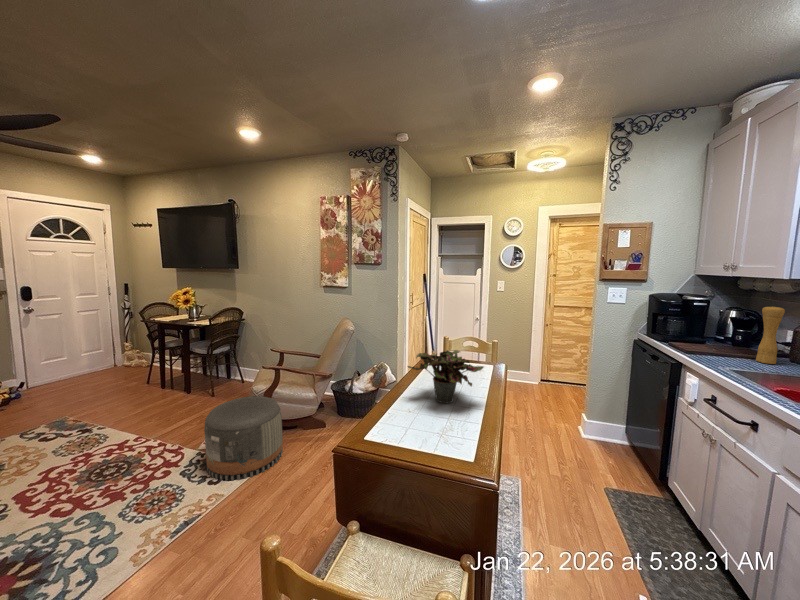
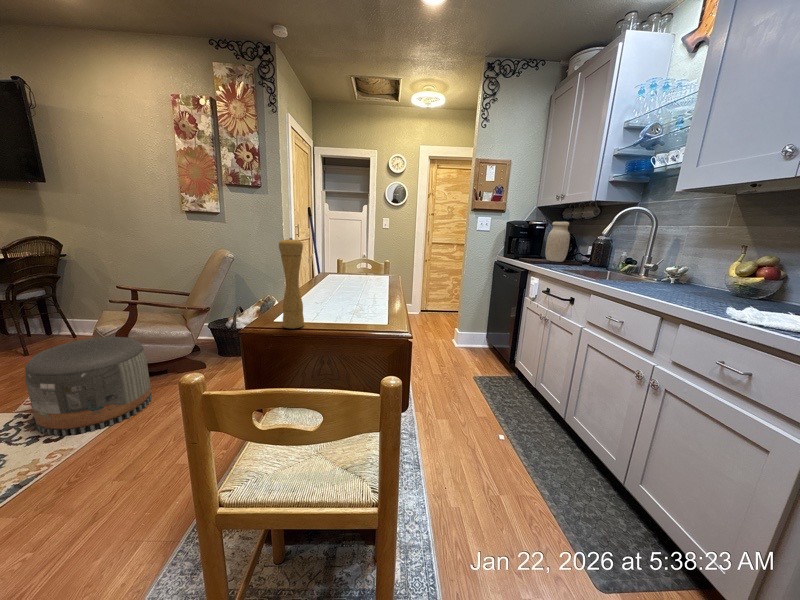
jar: none [709,300,749,353] -> present [545,222,570,262]
pepper mill: present [756,306,785,364] -> present [279,238,304,328]
potted plant: present [408,350,484,403] -> none [309,252,386,301]

